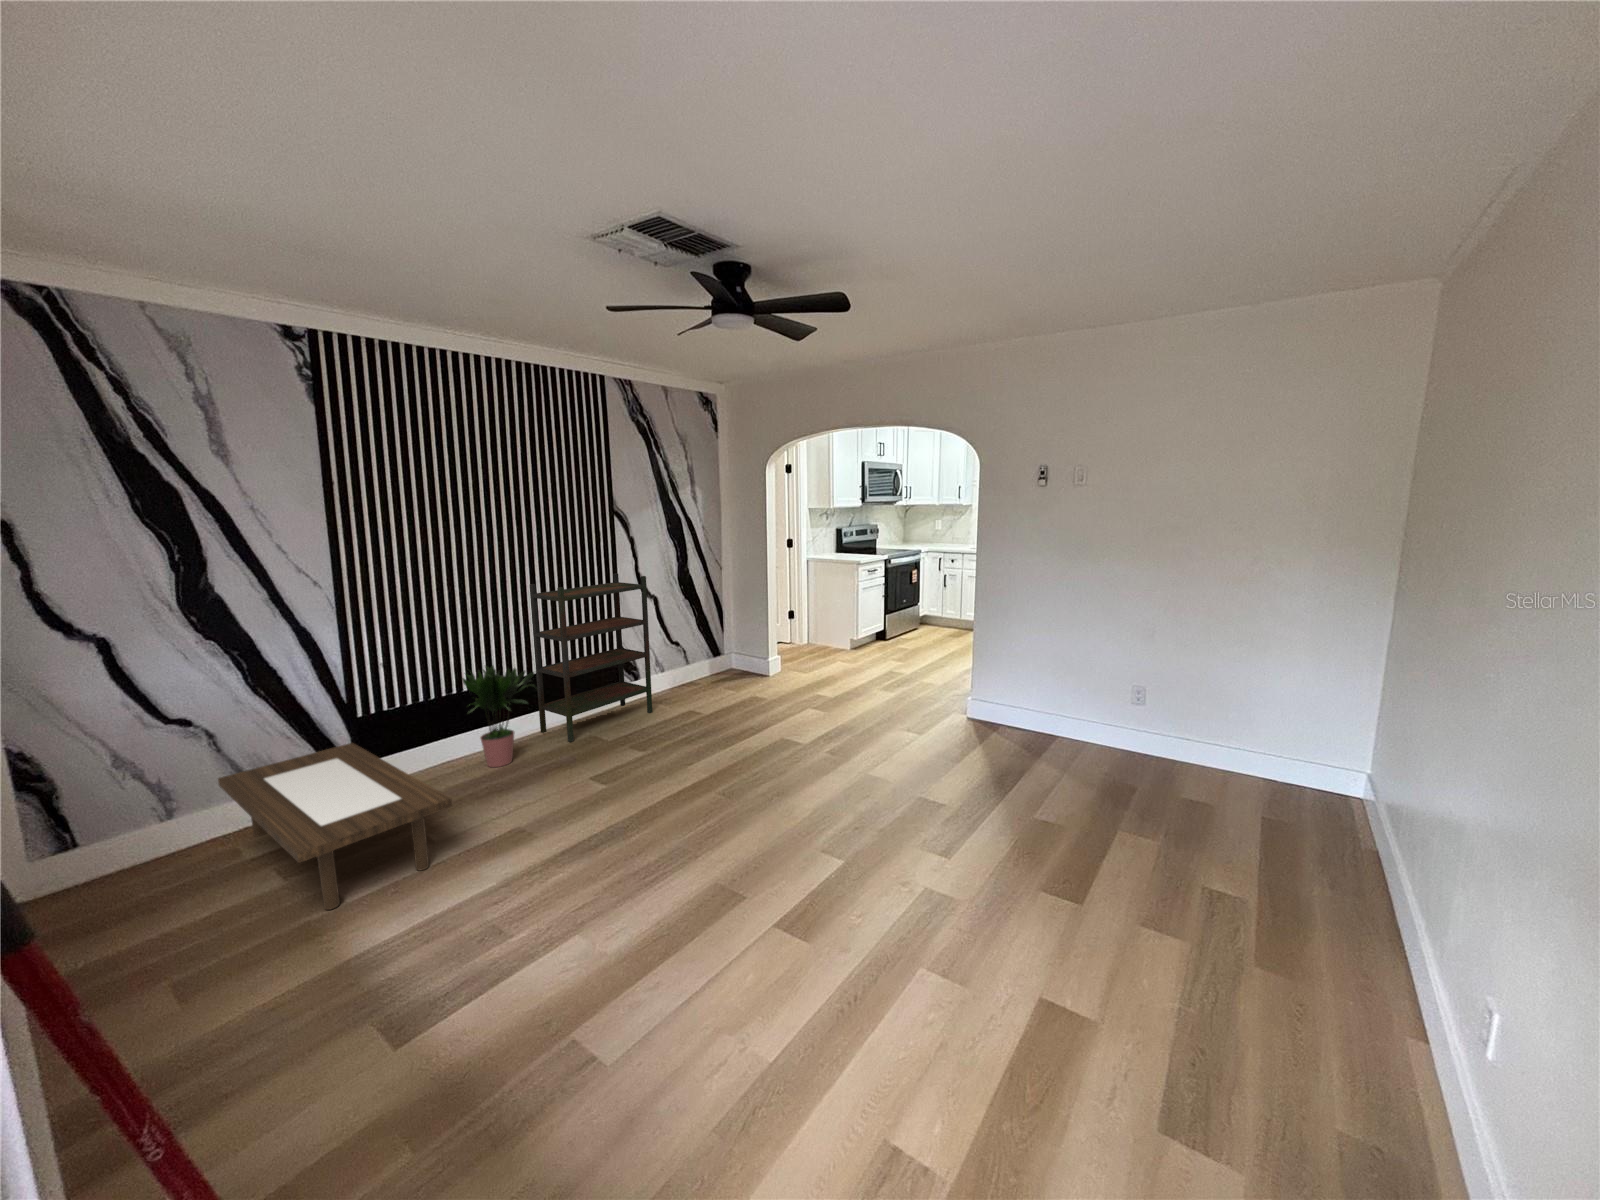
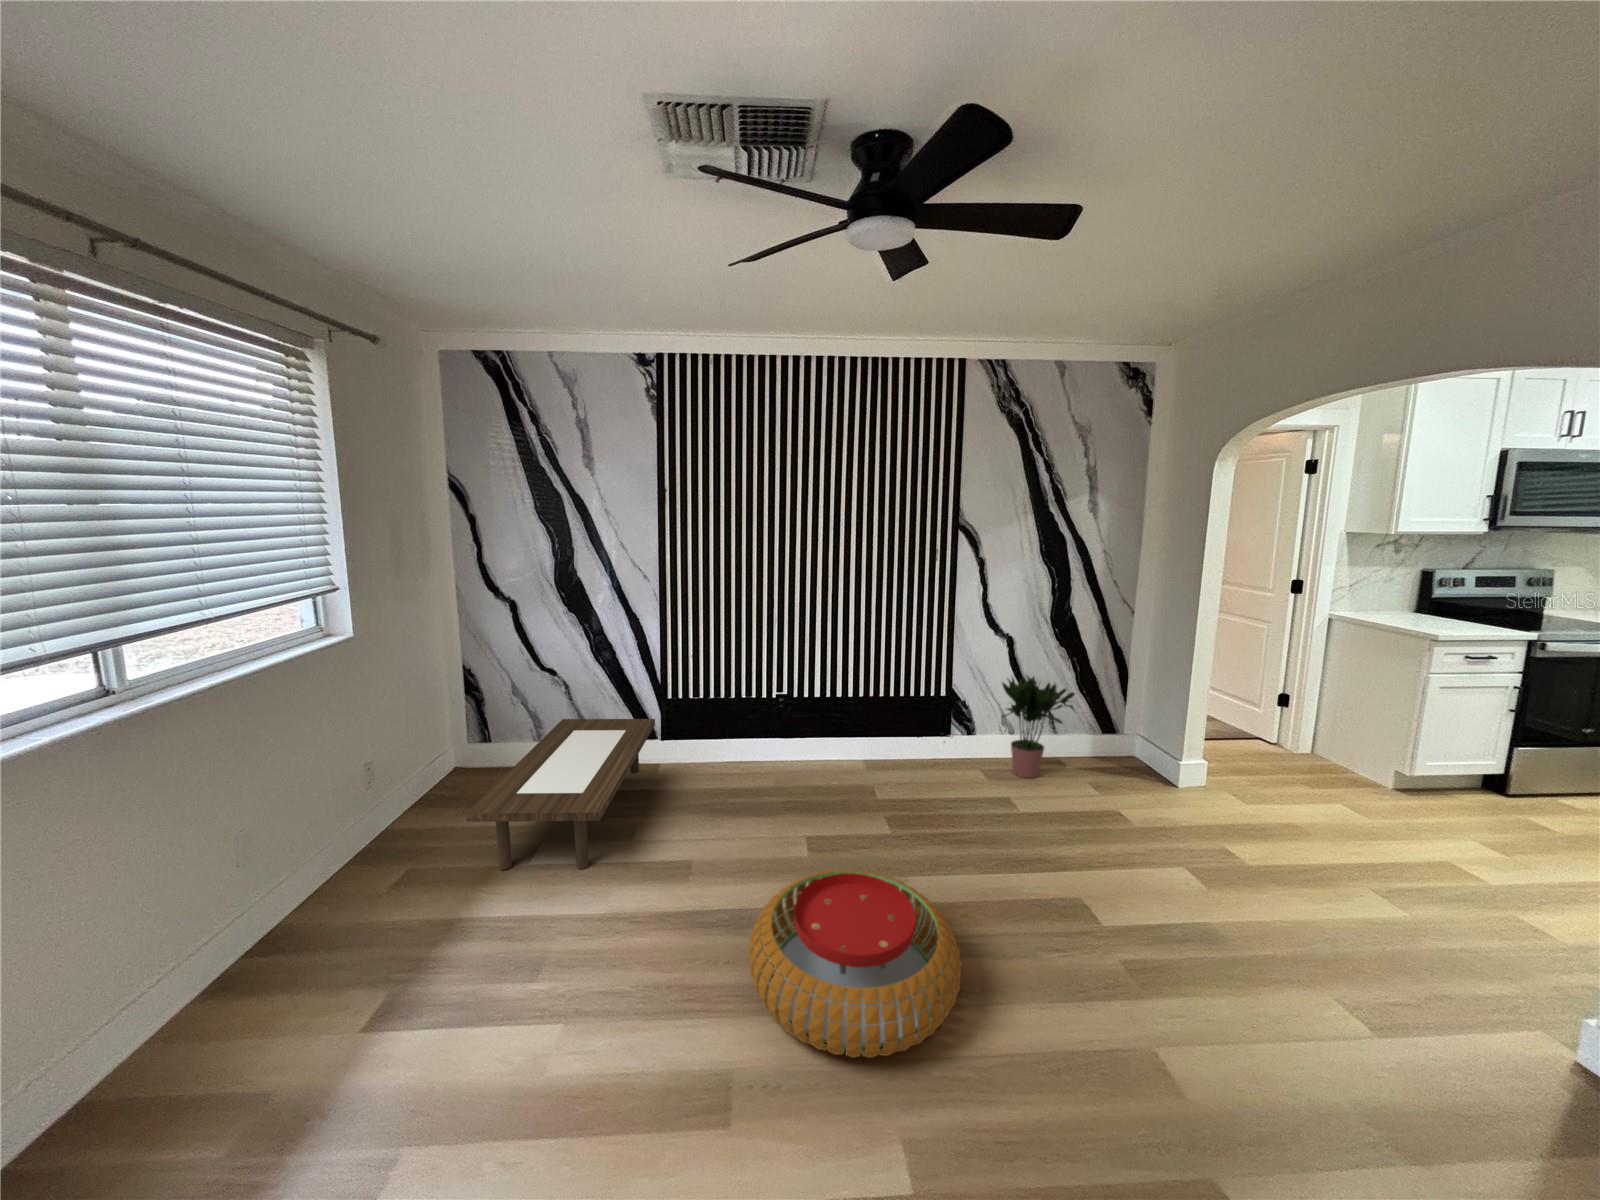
bookshelf: present [530,574,652,742] -> none [835,601,972,783]
potted plant: present [462,666,536,767] -> present [1002,676,1075,778]
pouf: none [643,747,784,839] -> present [749,869,961,1058]

